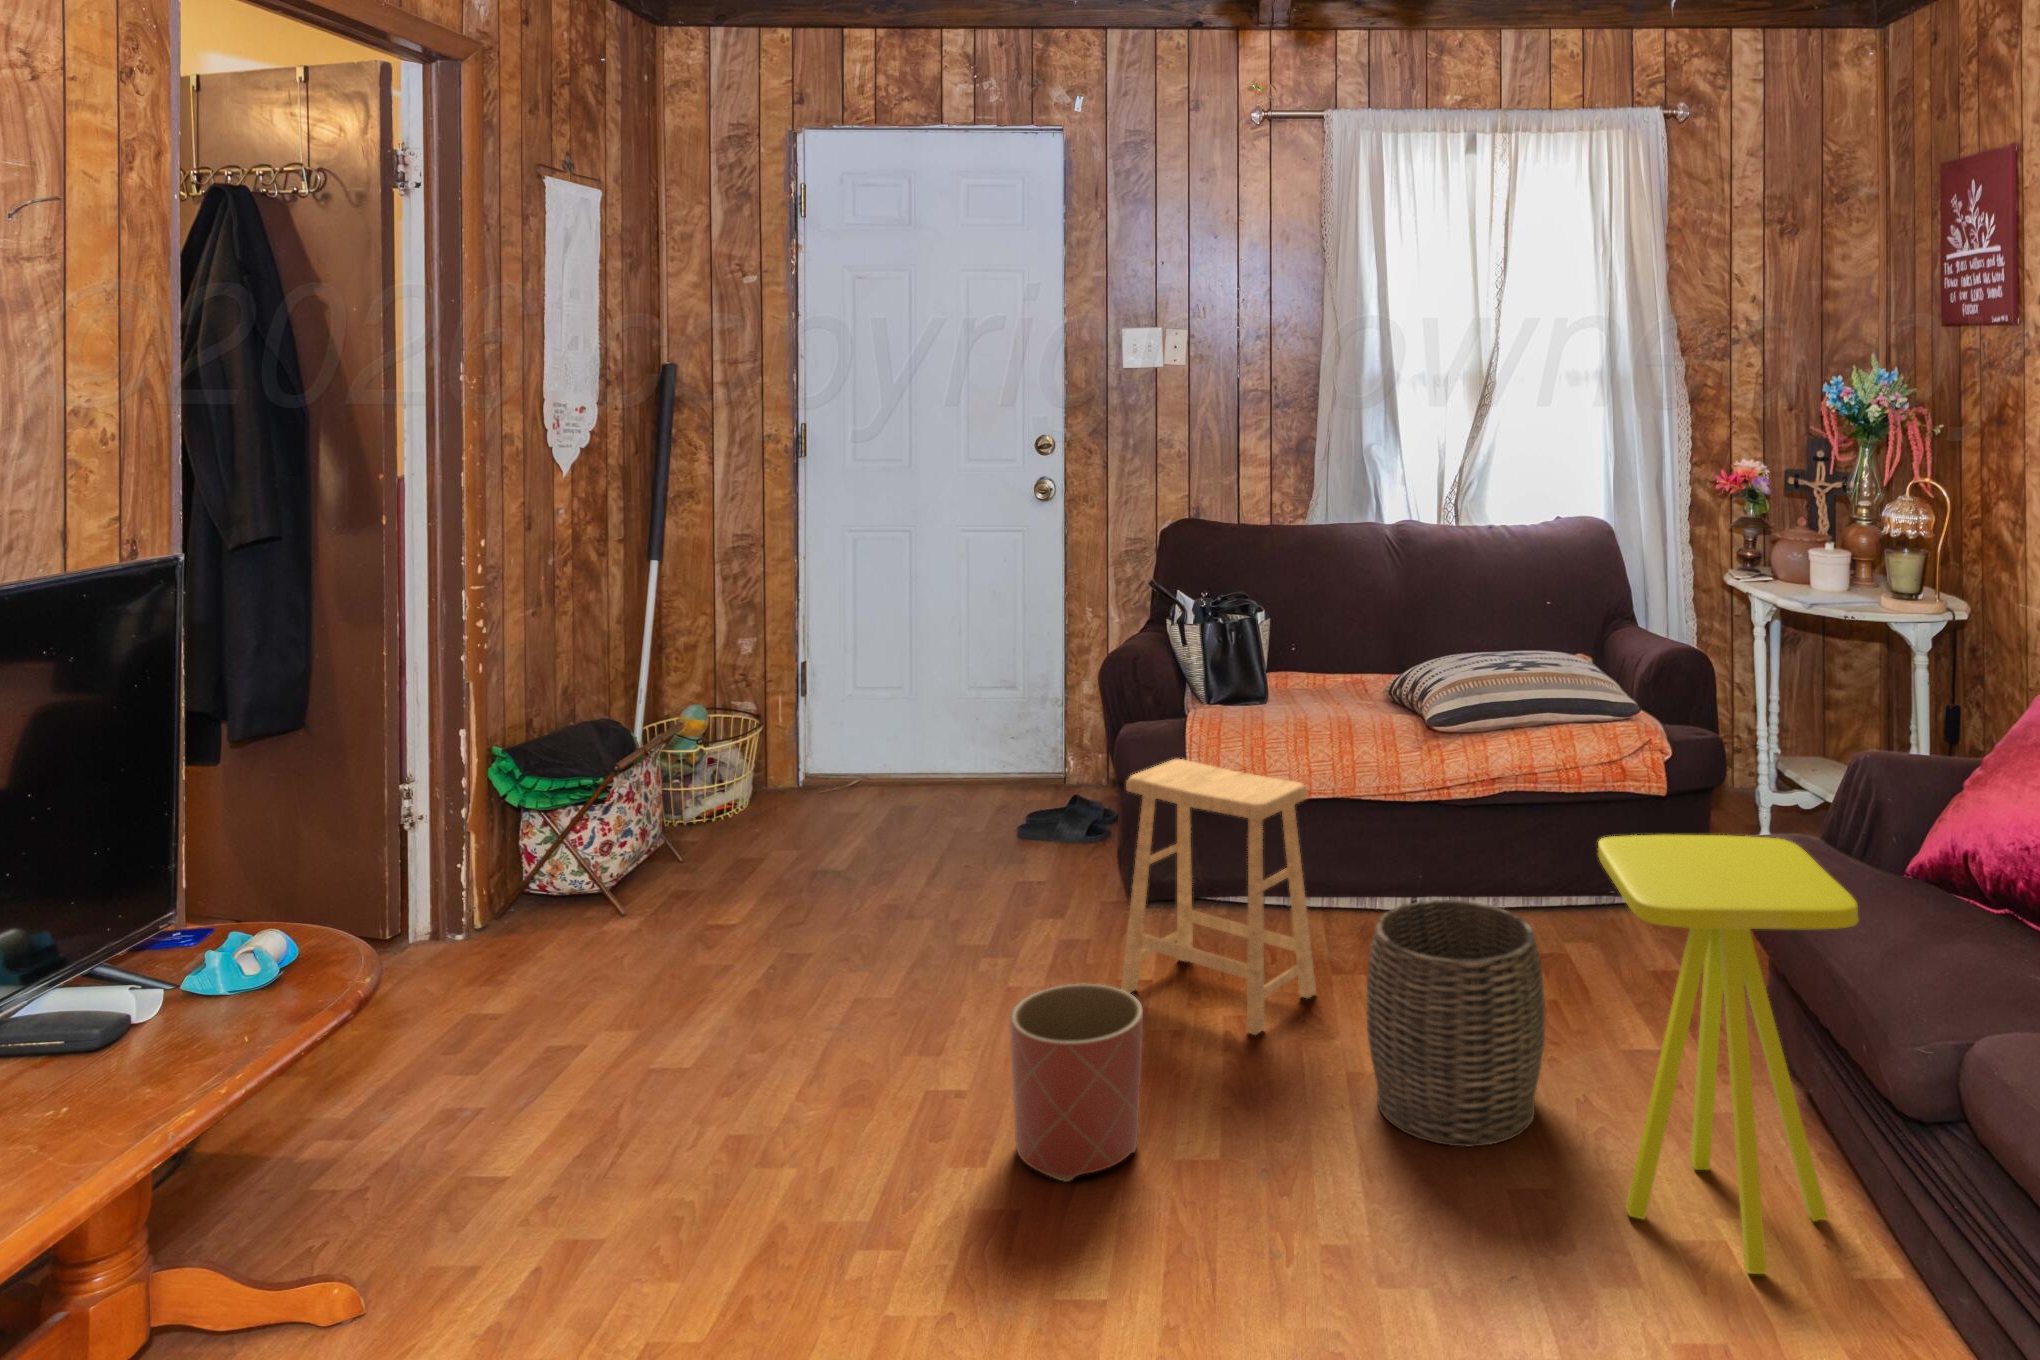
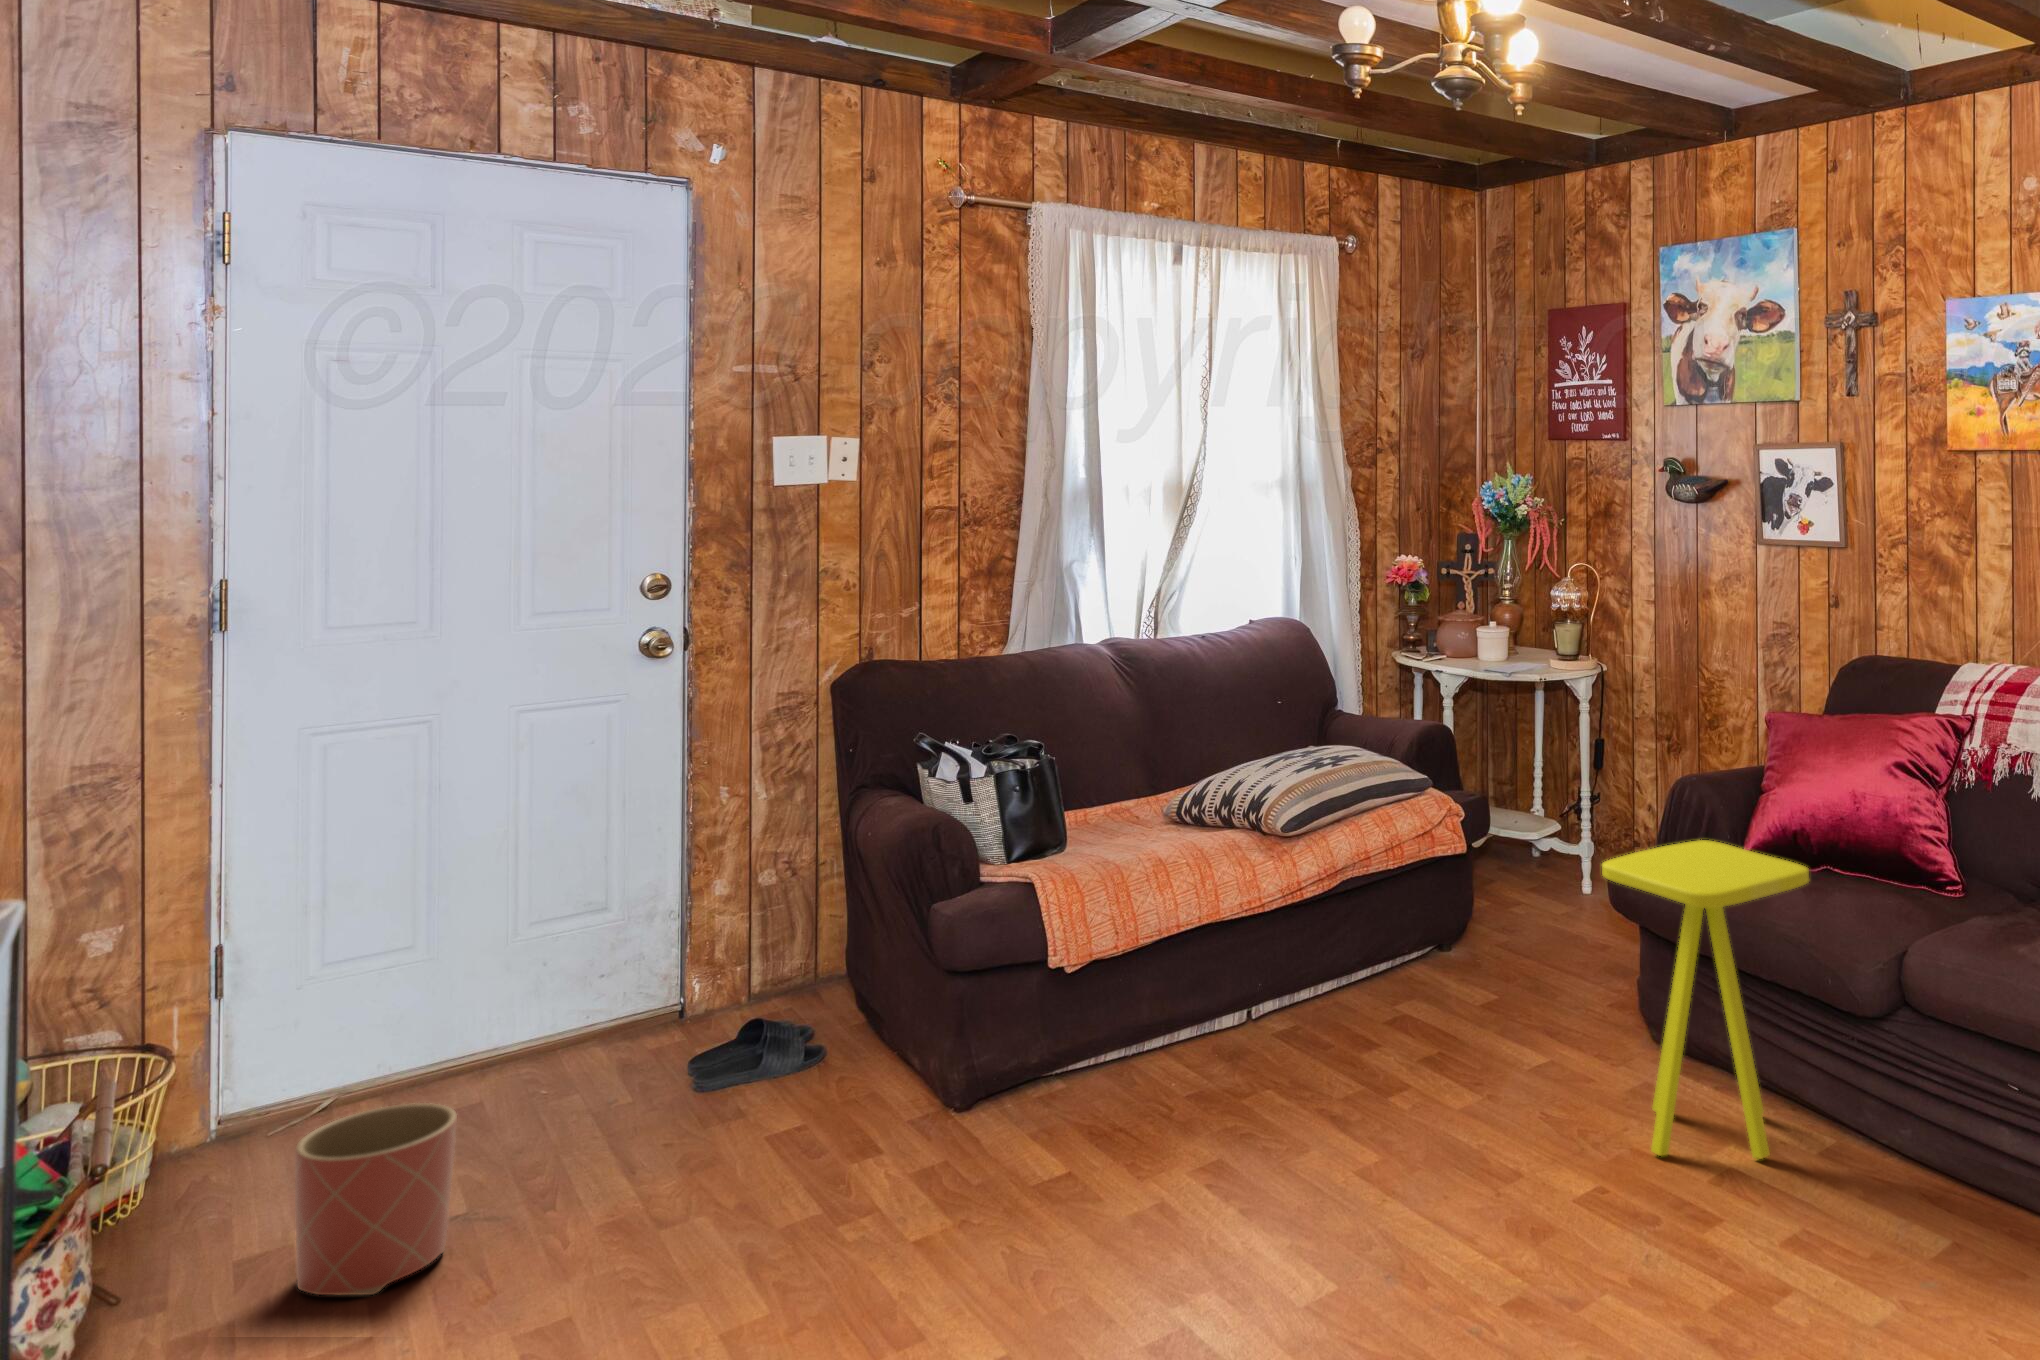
footstool: present [1121,759,1316,1035] -> none [1069,886,1252,1148]
woven basket: present [1367,900,1545,1146] -> none [1385,954,1539,1163]
planter: present [1010,984,1143,1182] -> present [295,1103,457,1295]

